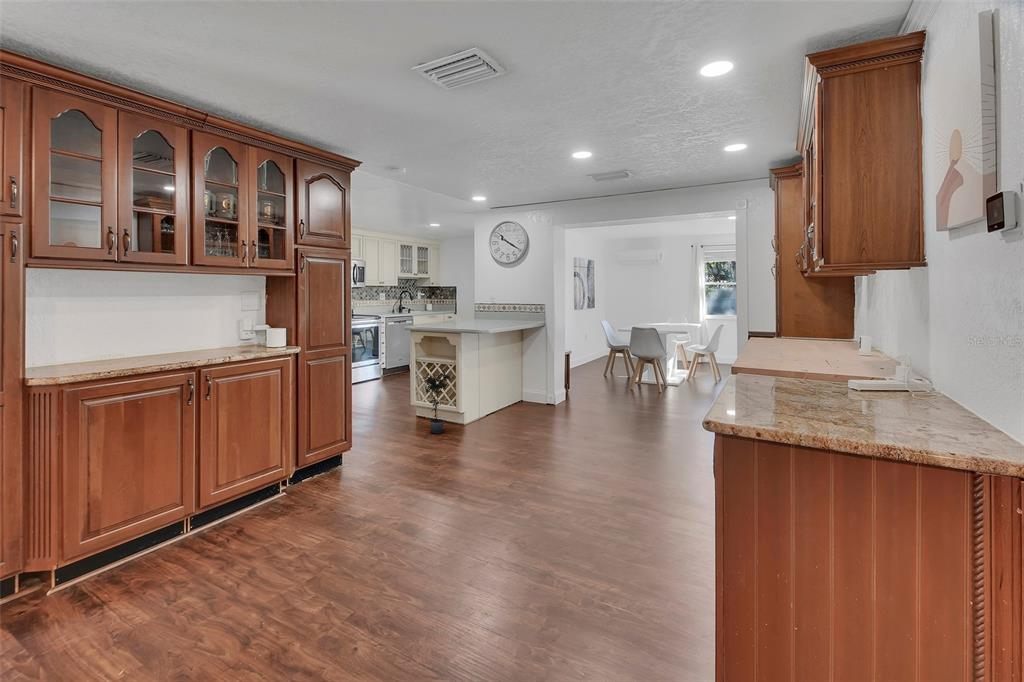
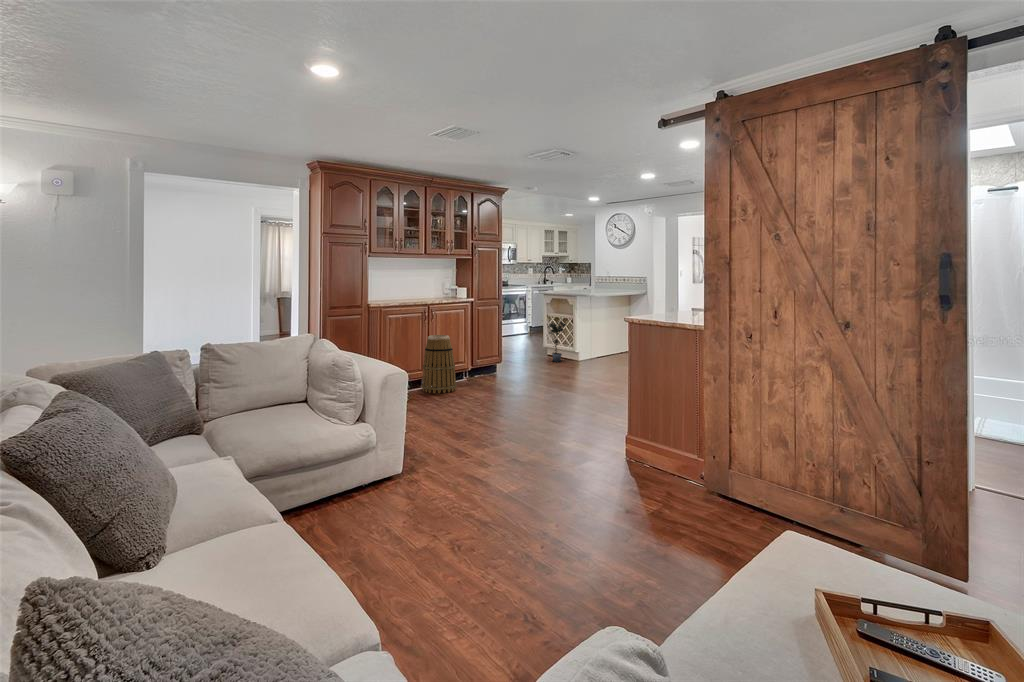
basket: none [181,425,262,556] -> present [422,335,456,393]

